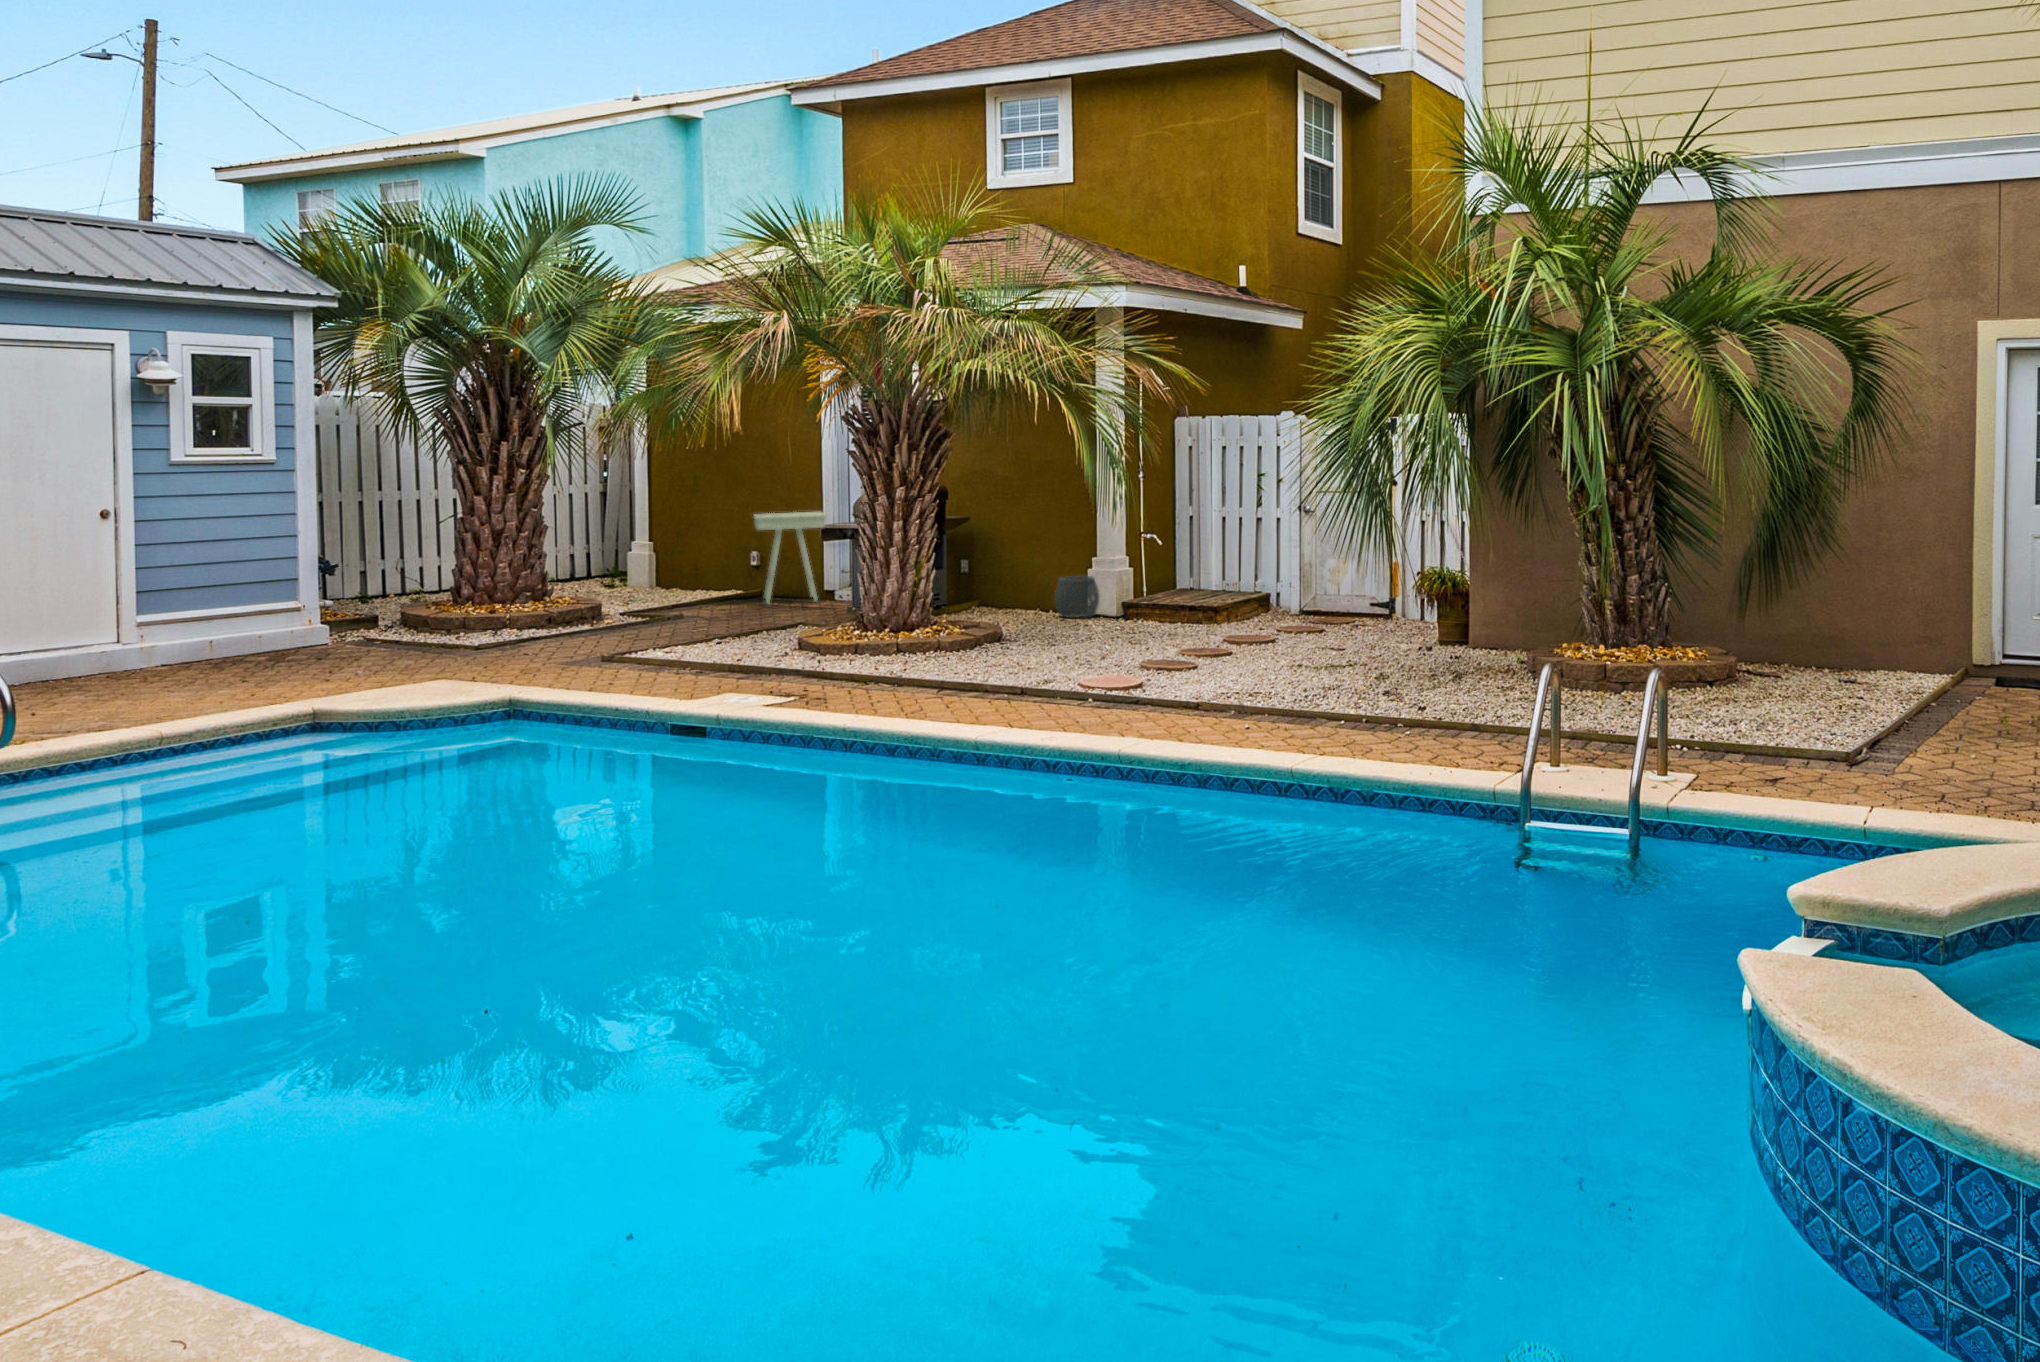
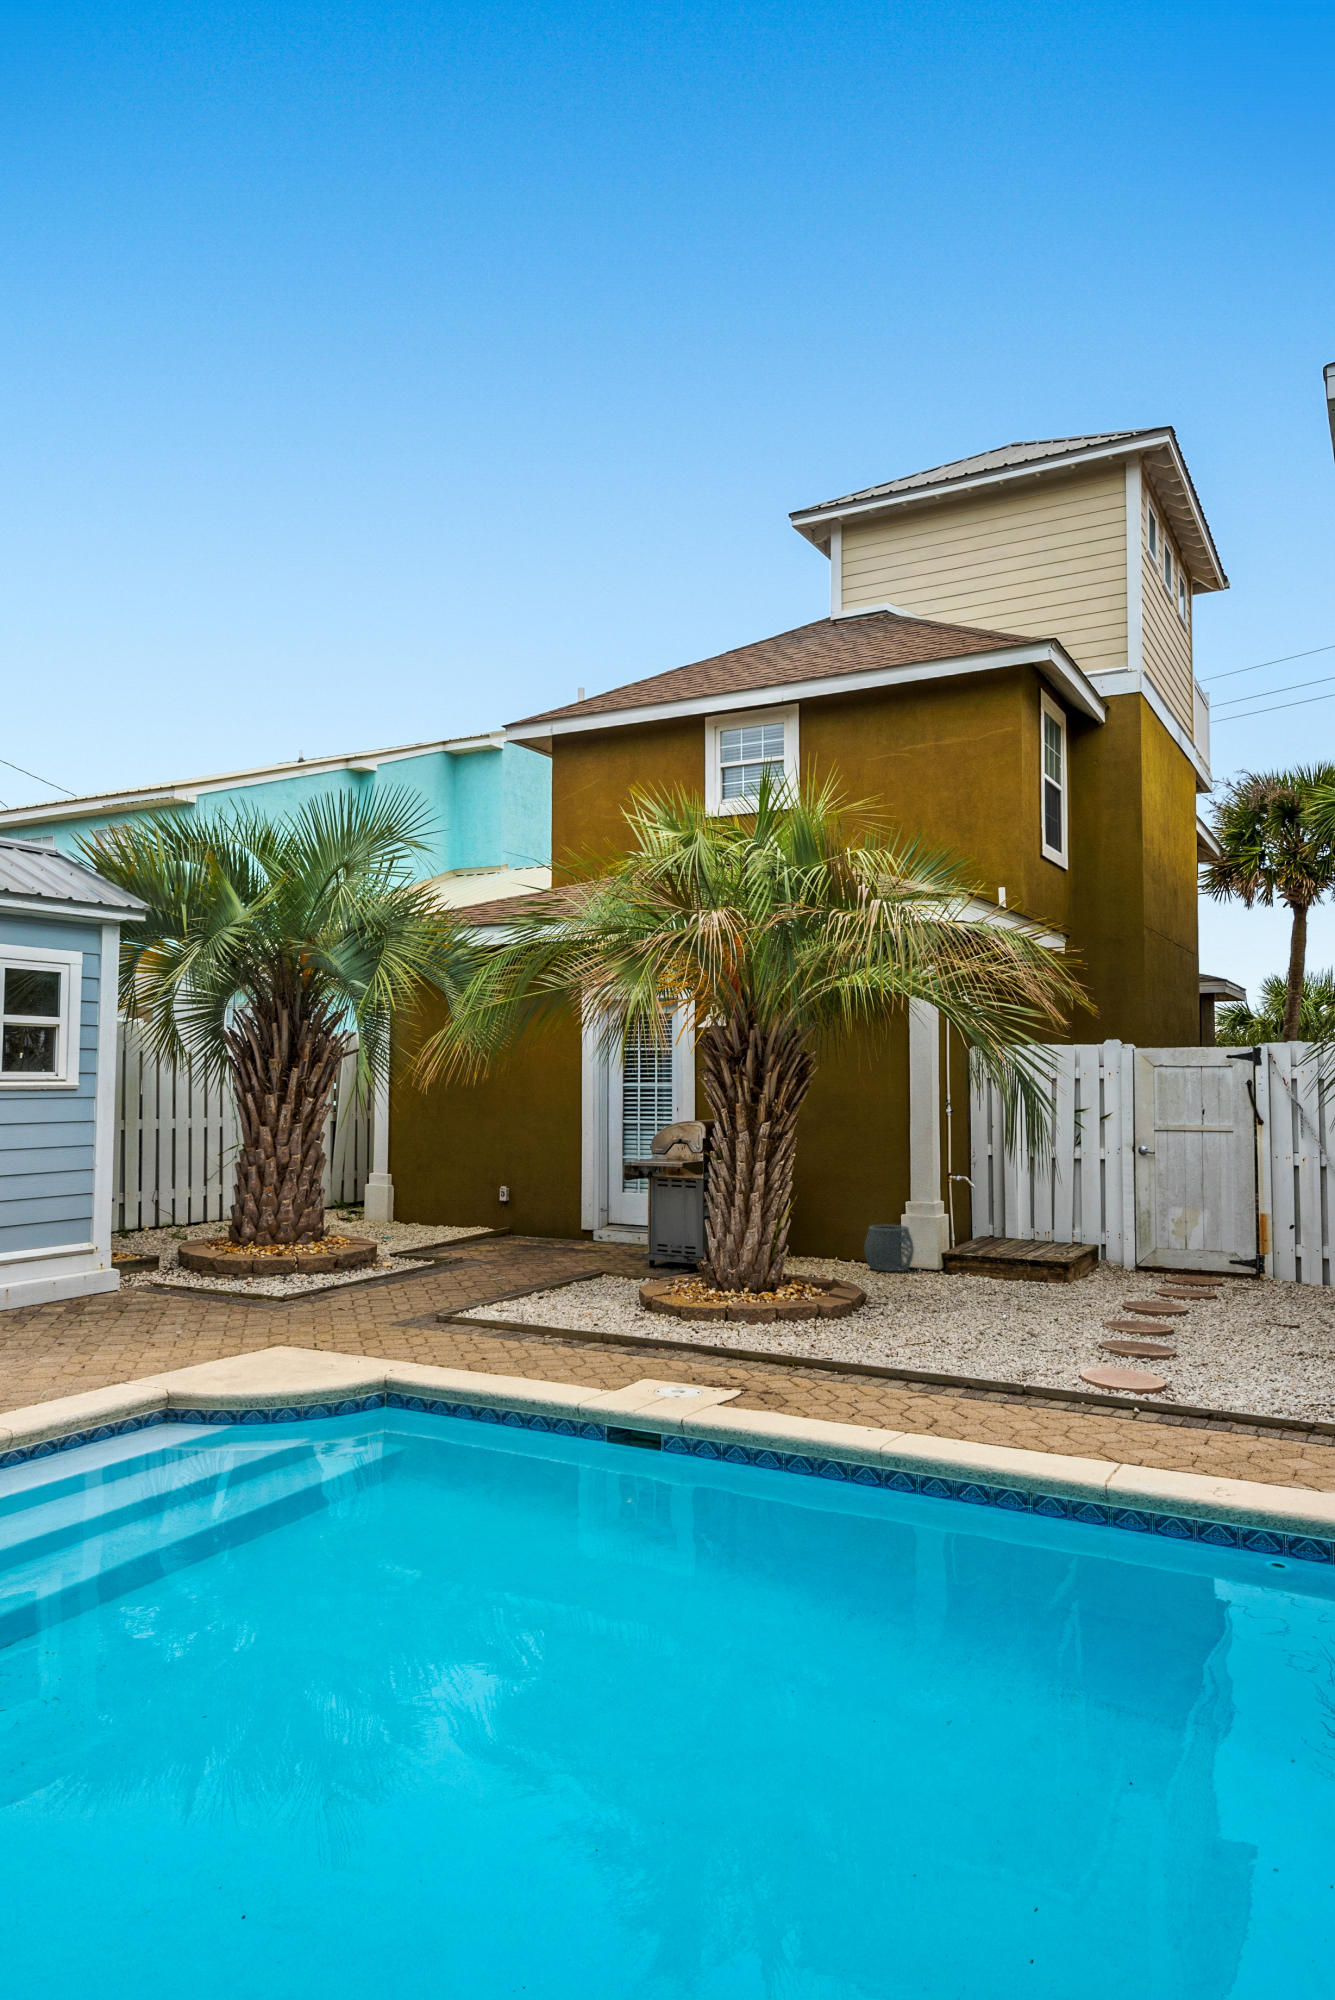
side table: present [754,512,826,604] -> none [512,1148,594,1246]

